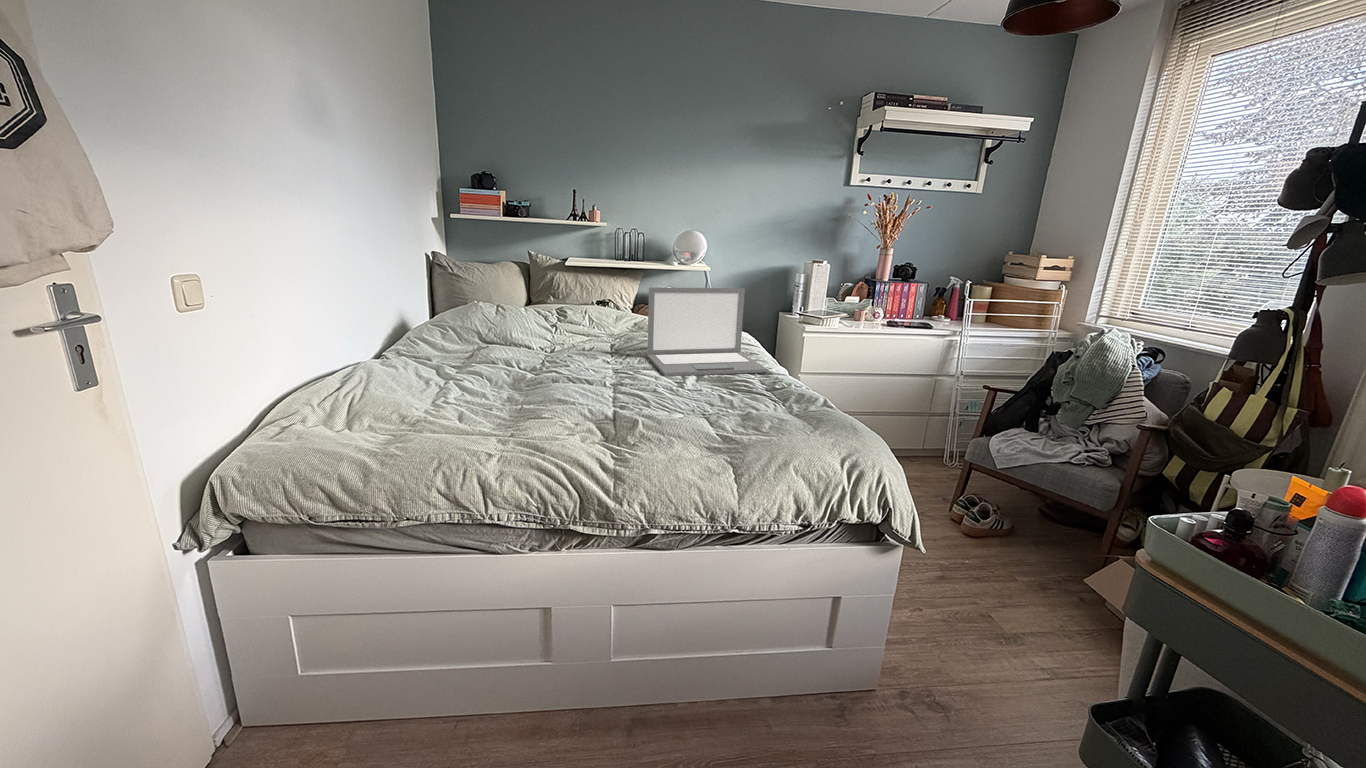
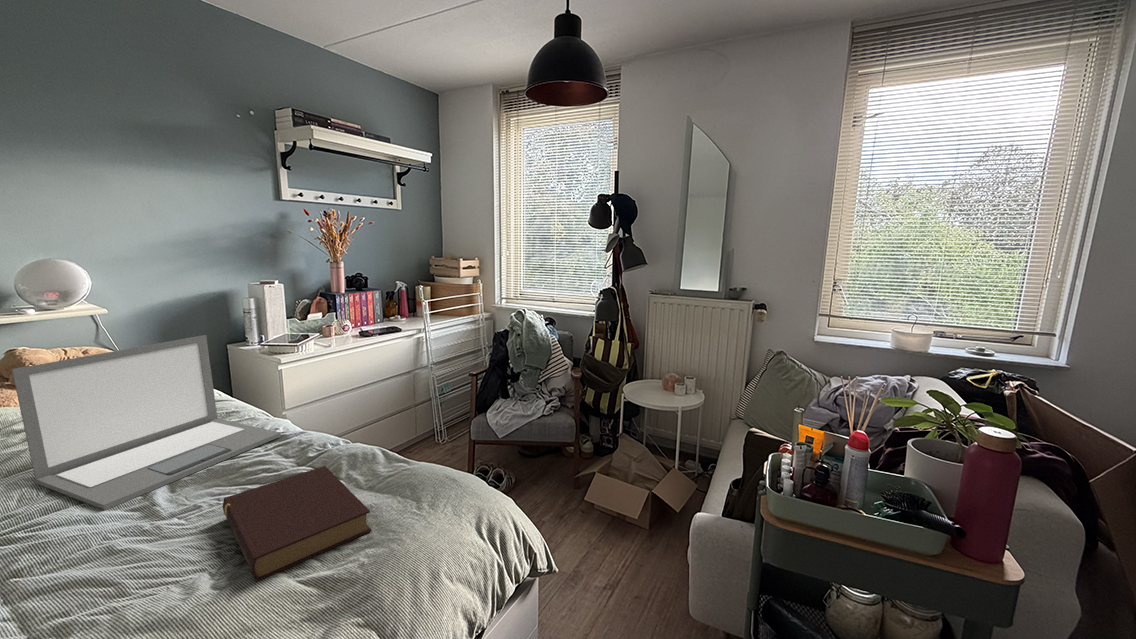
book: none [699,384,774,431] -> present [223,466,371,581]

